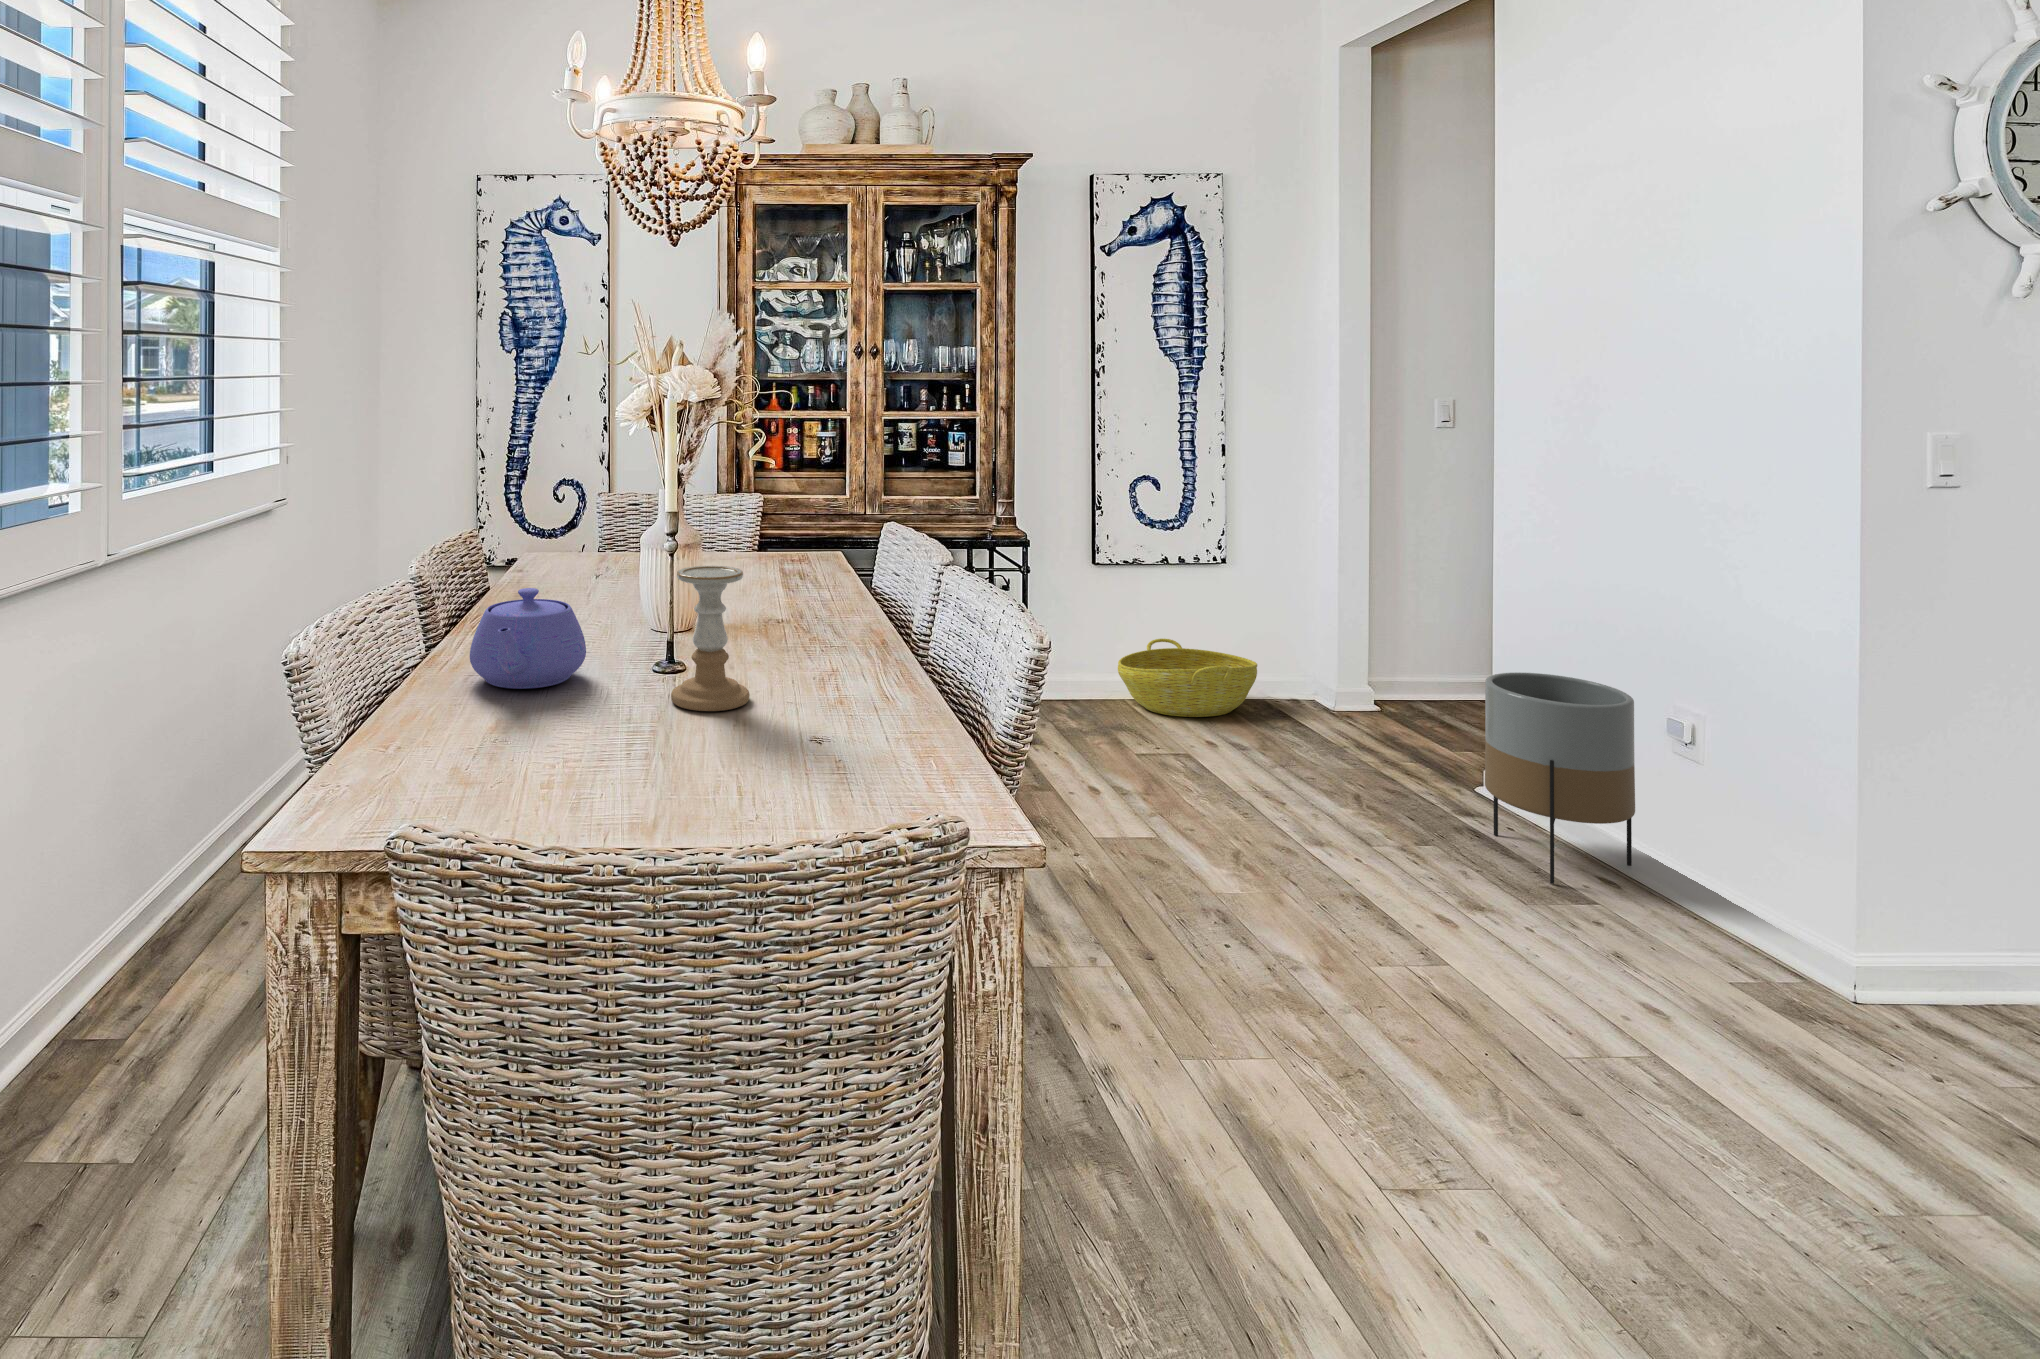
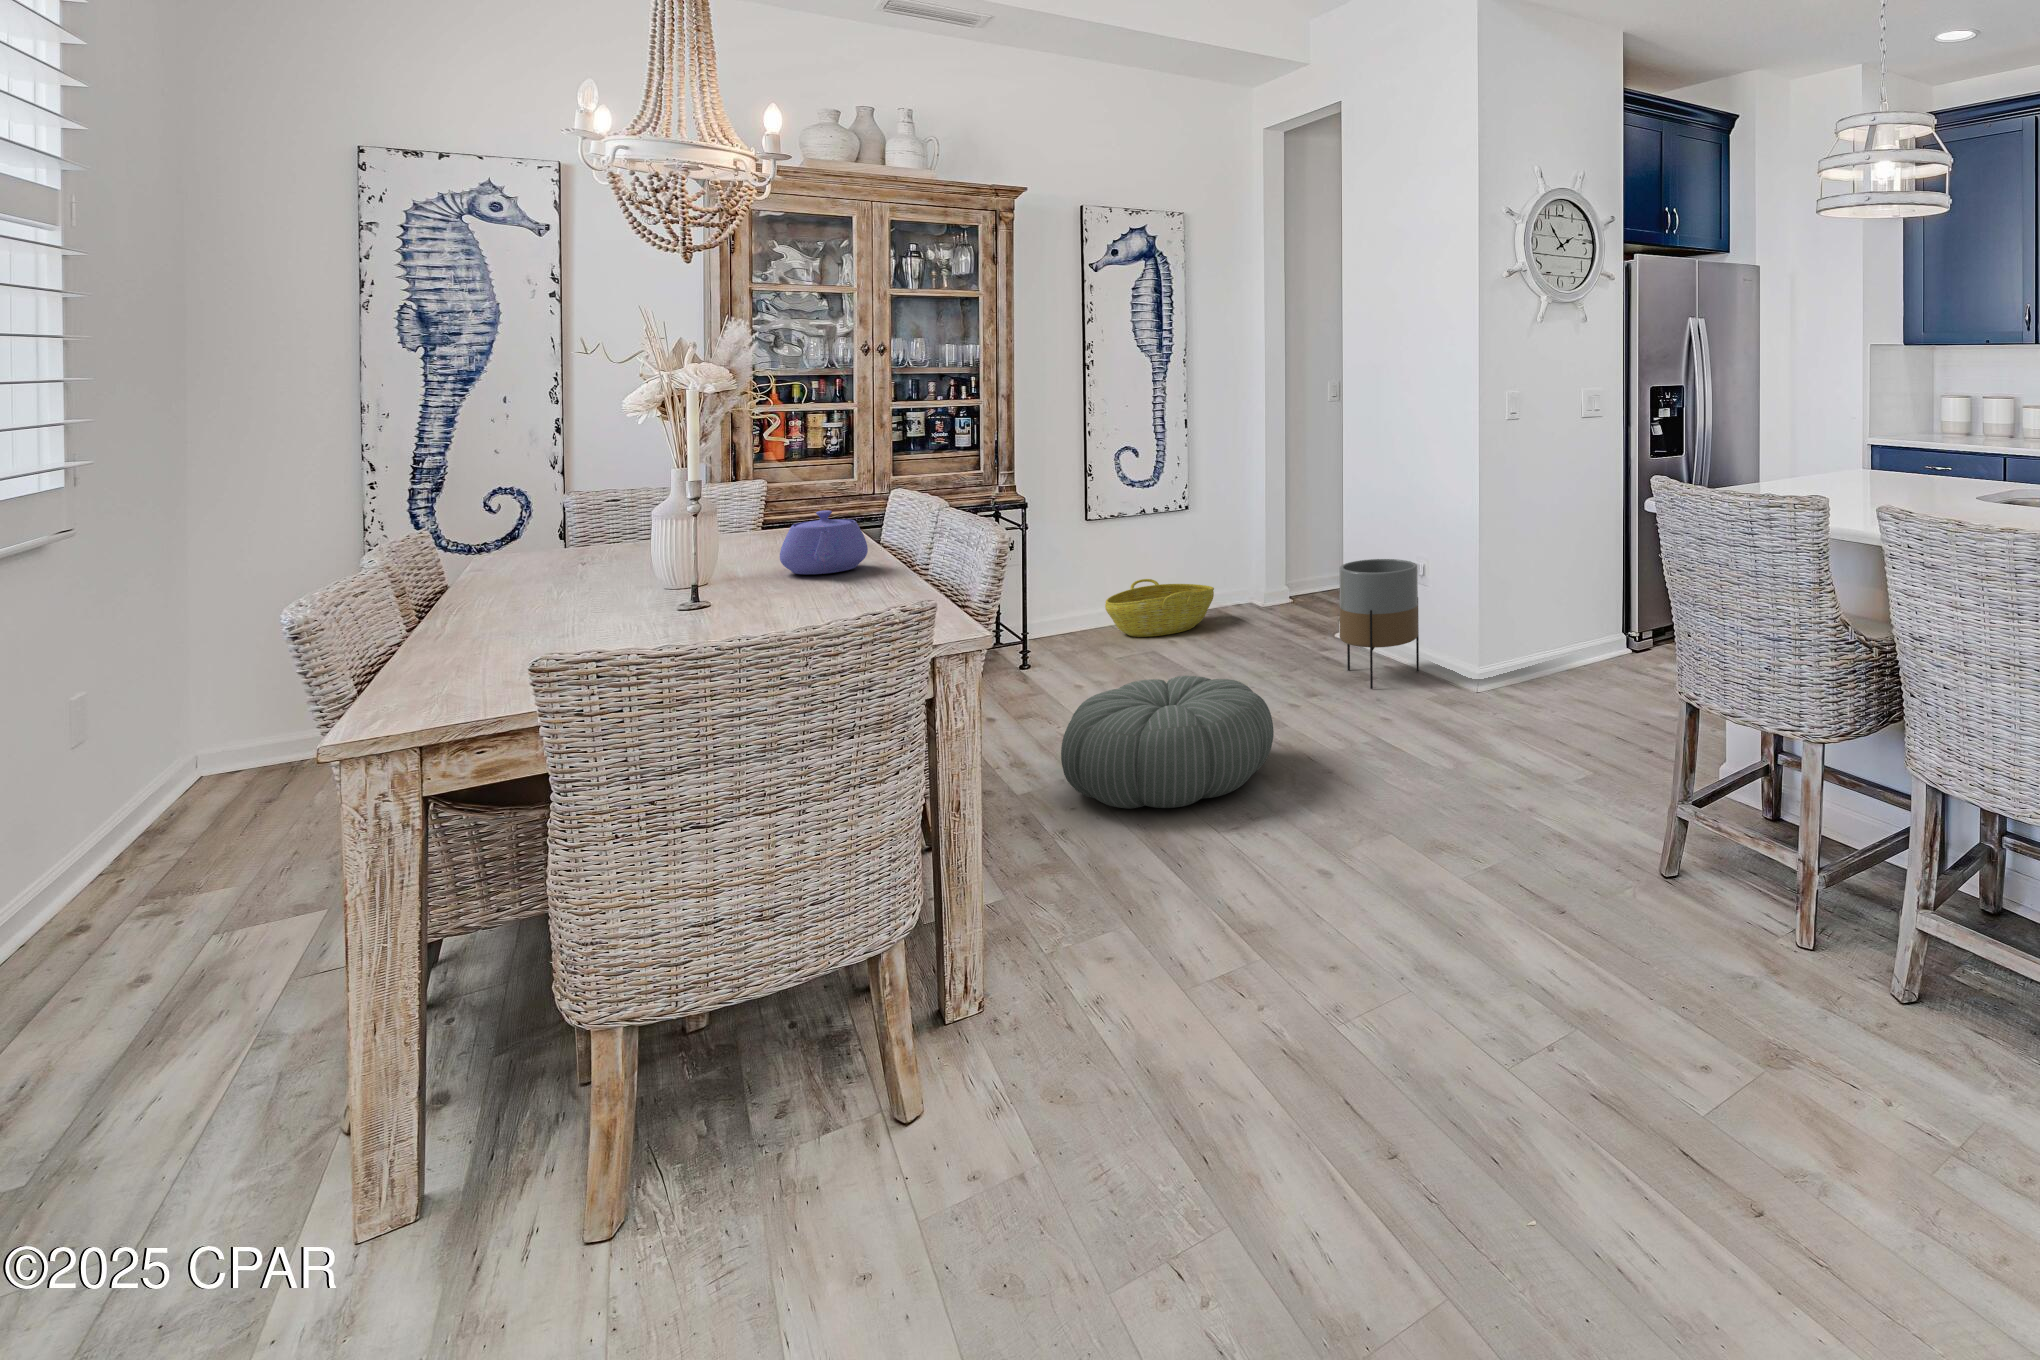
candle holder: present [671,566,750,711] -> none [703,517,775,624]
teapot: present [470,588,586,689] -> present [780,510,868,574]
pouf: none [1095,819,1427,1055] -> present [1061,676,1274,808]

